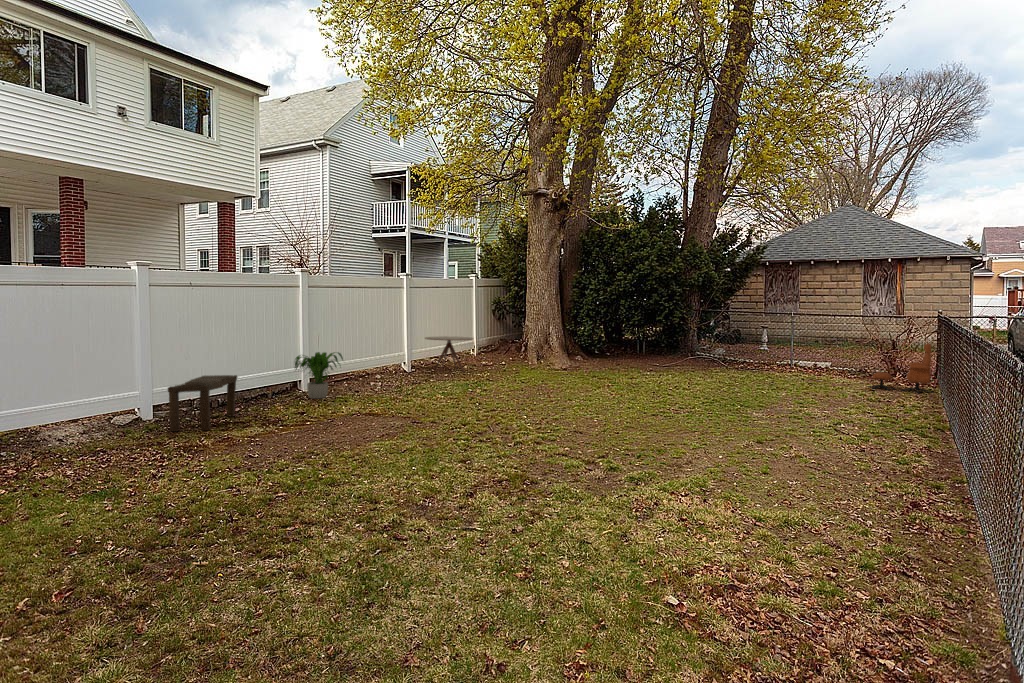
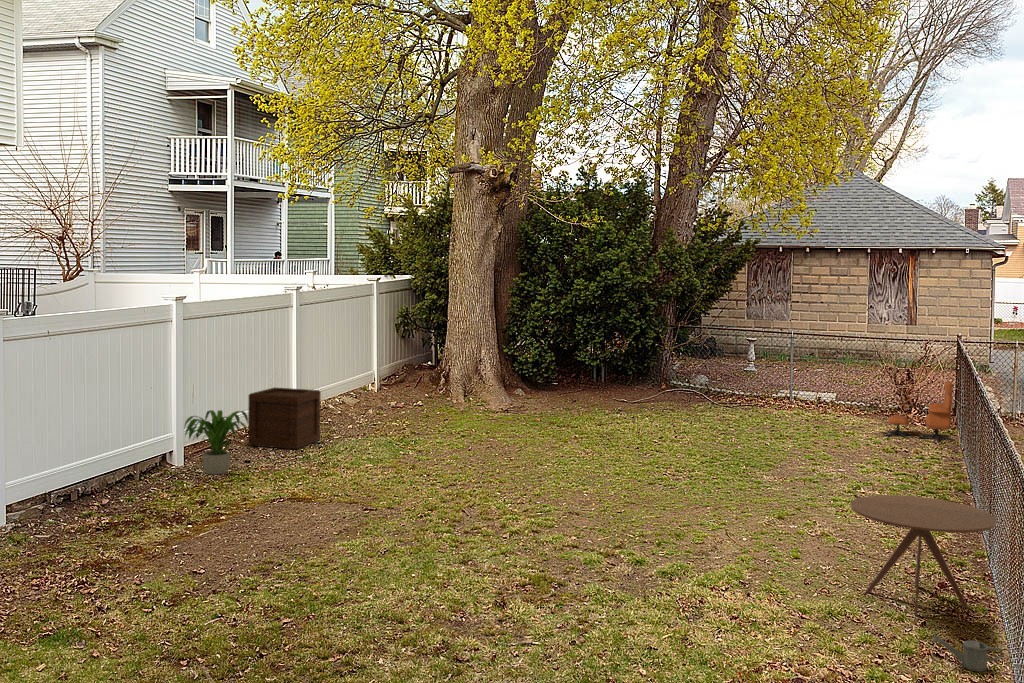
round table: present [425,336,473,372] -> present [850,495,997,615]
wooden crate: none [358,343,412,386] -> present [248,388,321,449]
bench: present [168,375,238,431] -> none [77,454,140,535]
watering can: none [899,550,989,600] -> present [934,634,1002,672]

